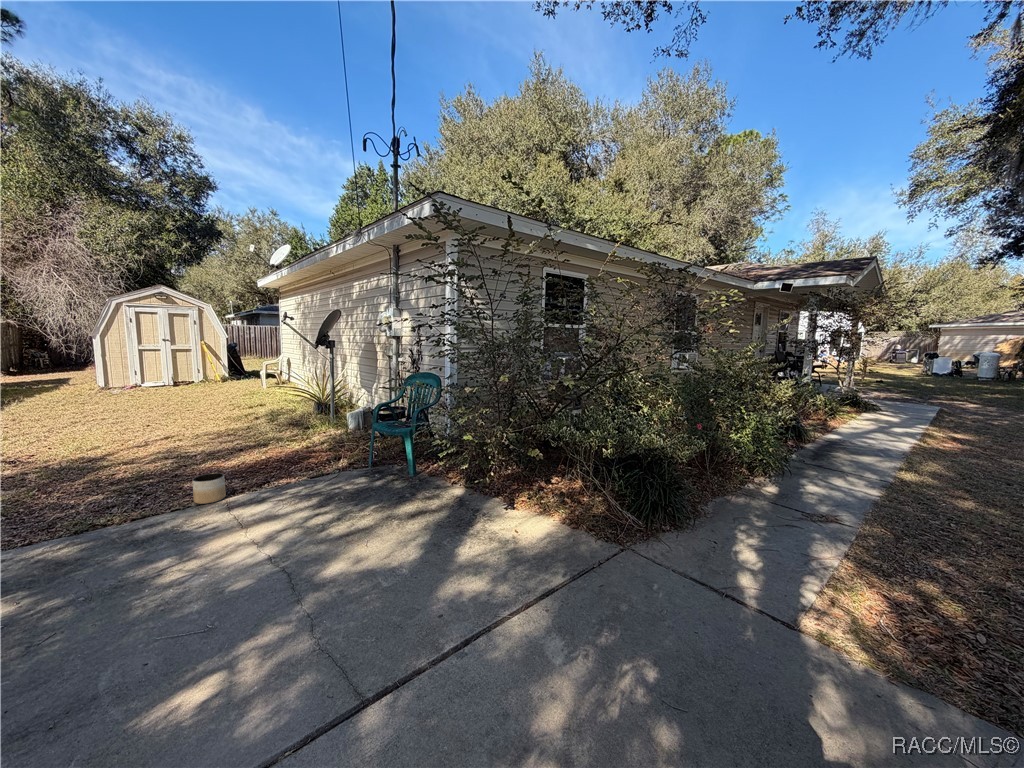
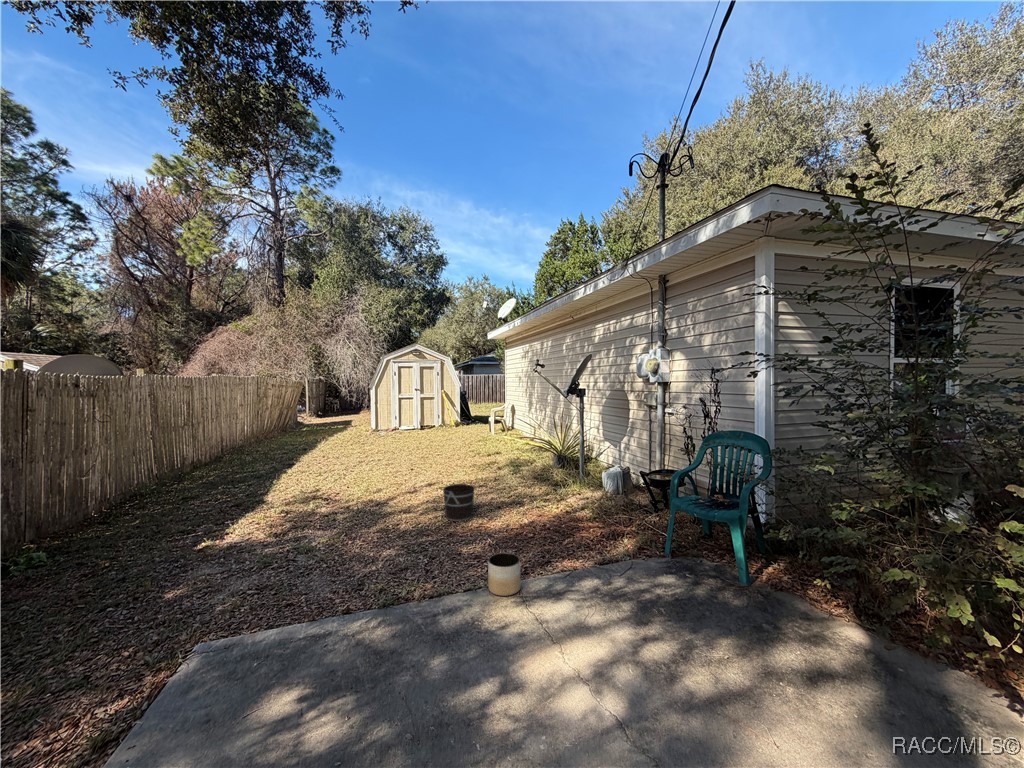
bucket: none [168,428,205,462] -> present [443,483,474,521]

